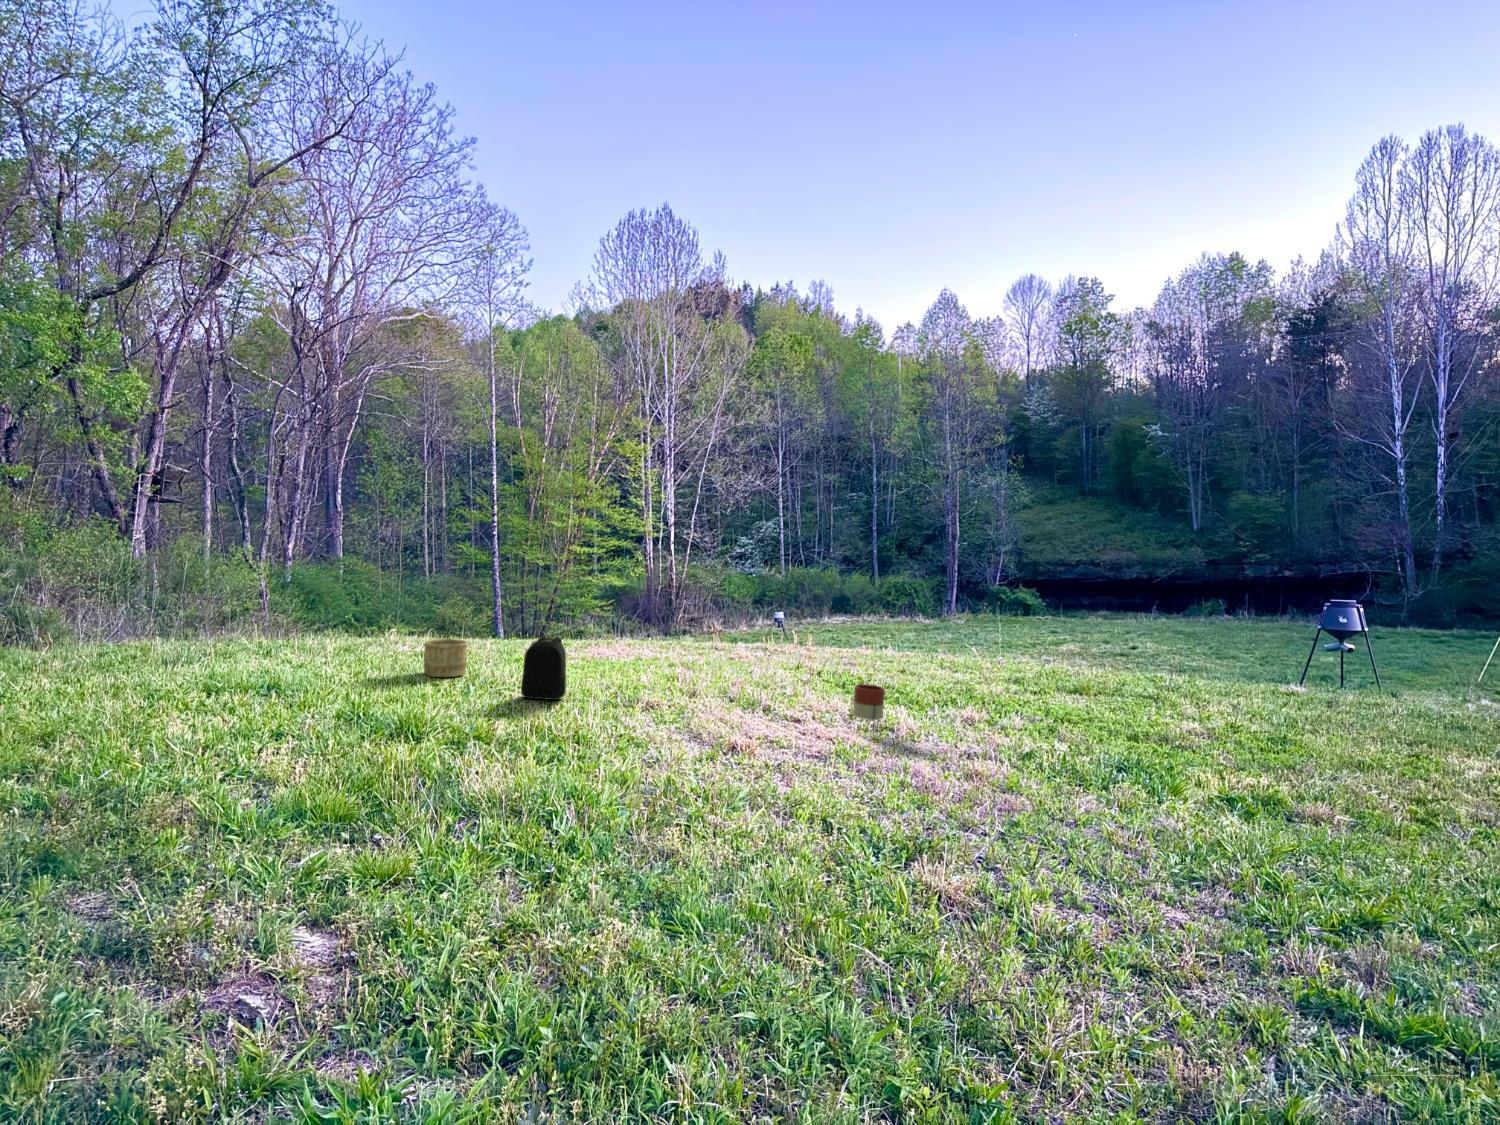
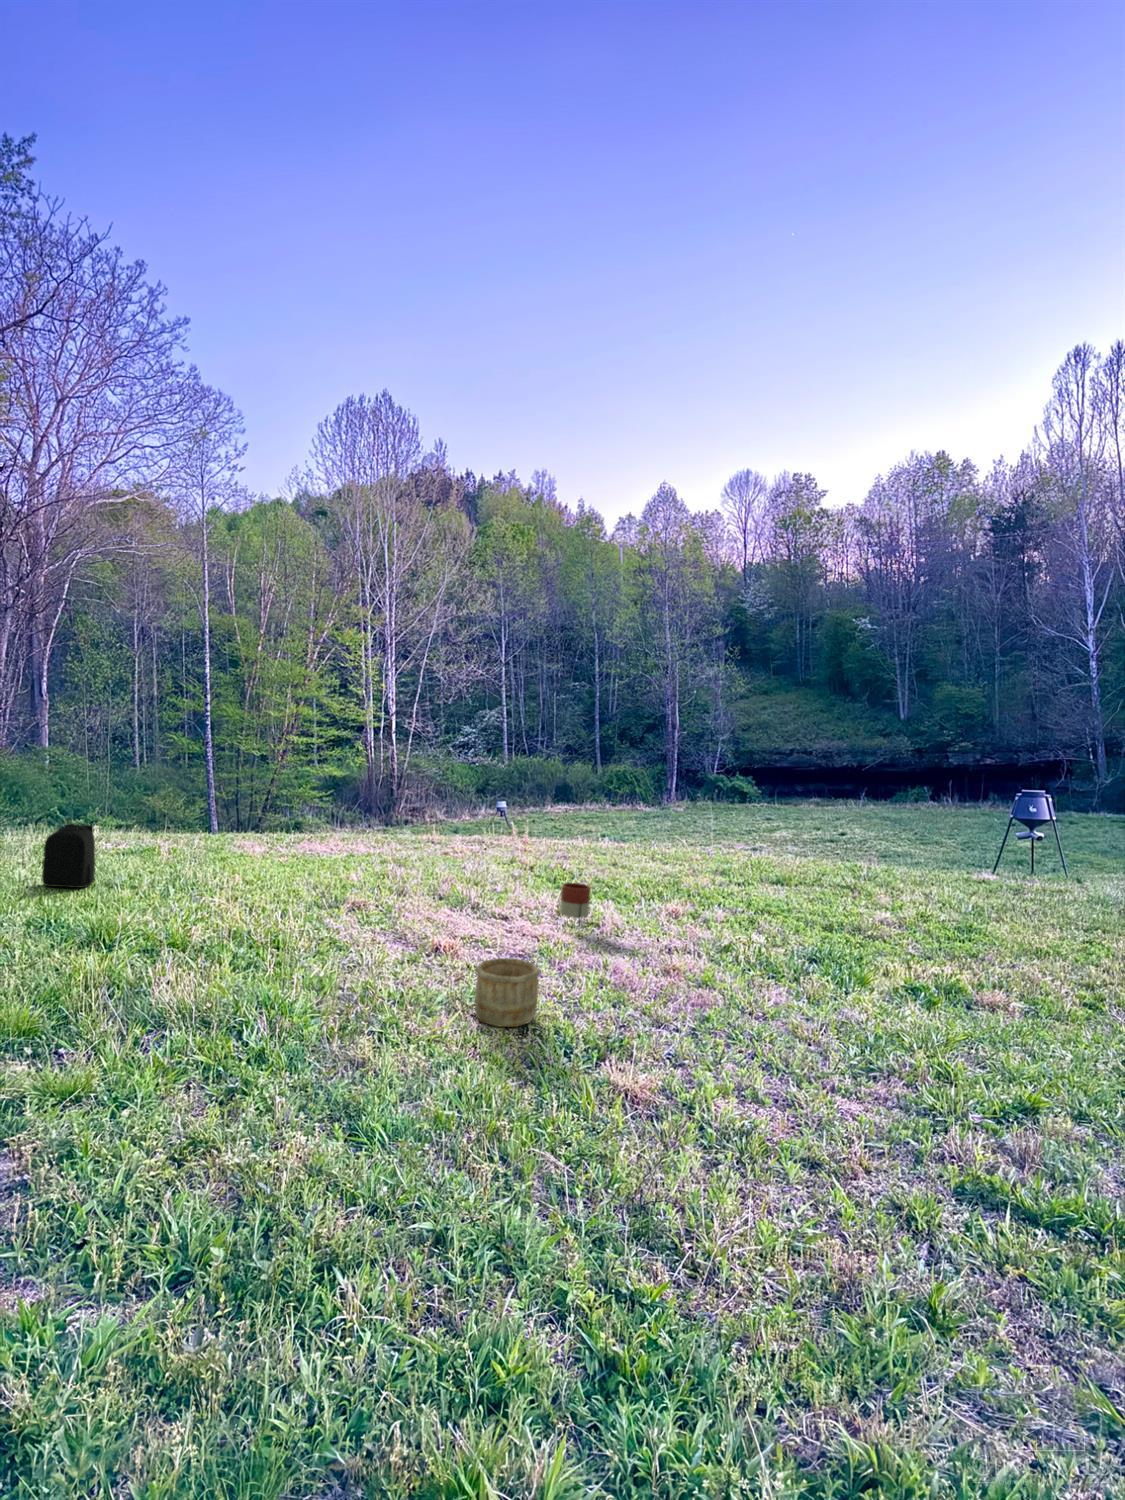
backpack: present [521,637,566,700] -> present [42,824,95,888]
wooden bucket: present [424,639,468,677] -> present [475,958,540,1027]

